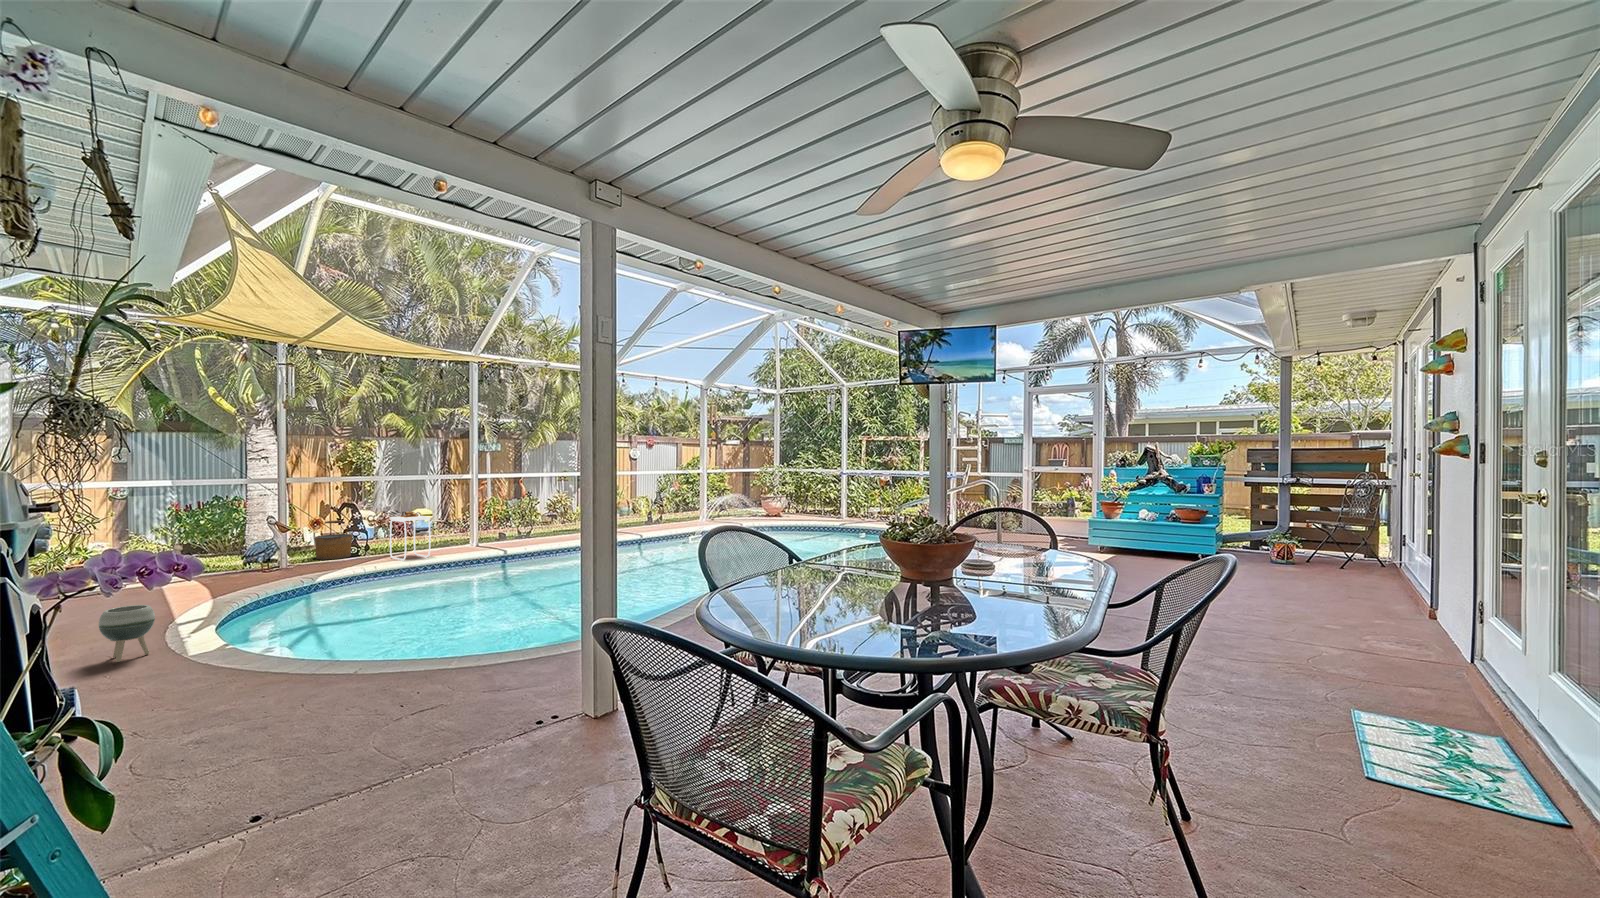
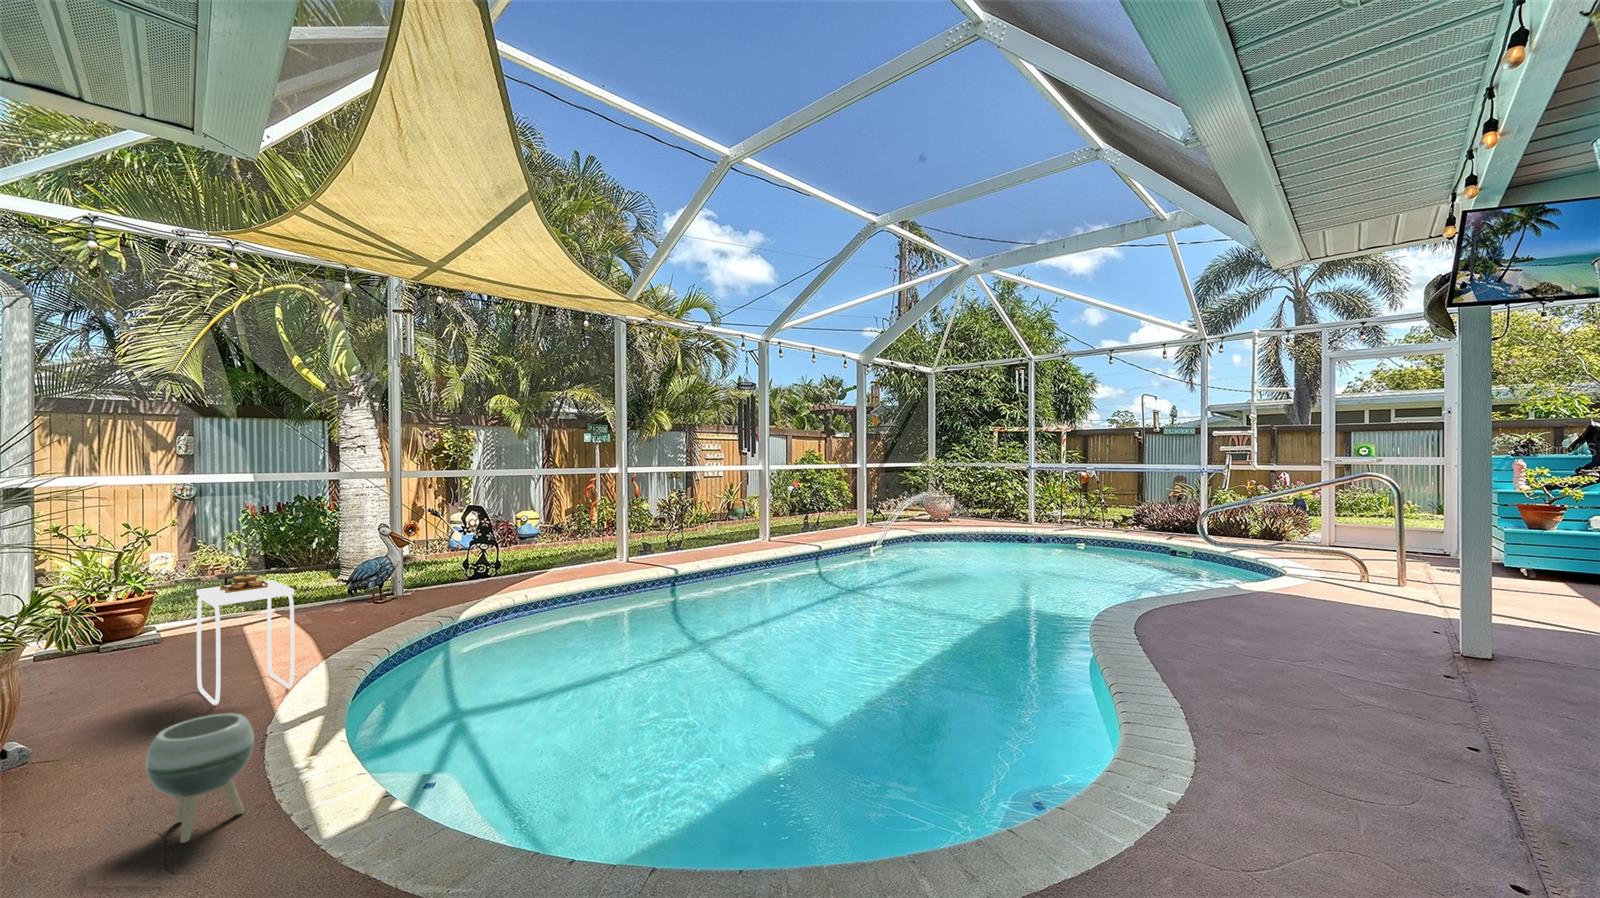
side table: present [390,511,430,560] -> present [197,575,294,705]
bucket: present [314,520,353,560] -> none [431,529,479,581]

